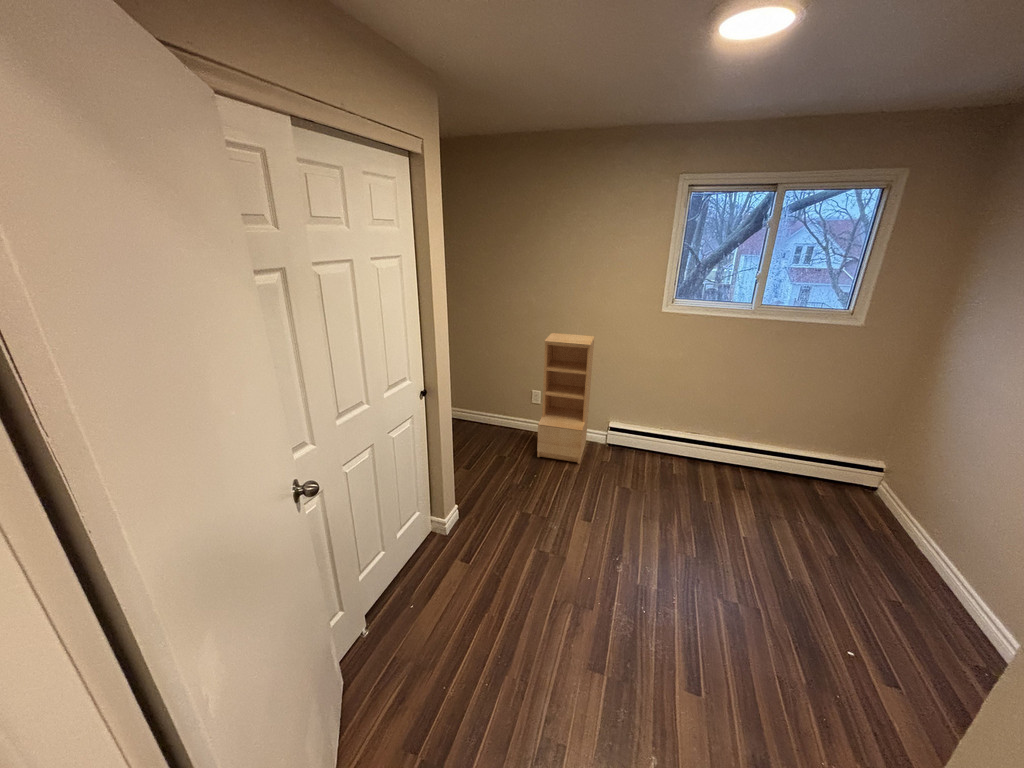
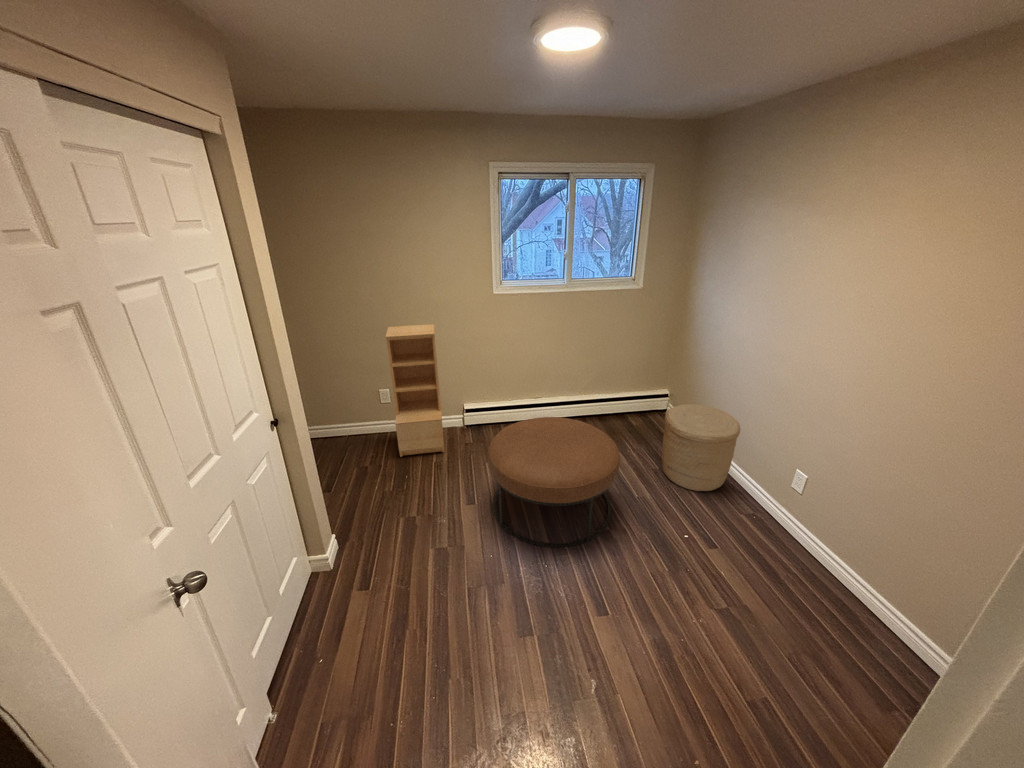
ottoman: none [608,450,769,604] -> present [488,417,620,547]
woven basket: none [839,482,980,608] -> present [662,404,740,491]

